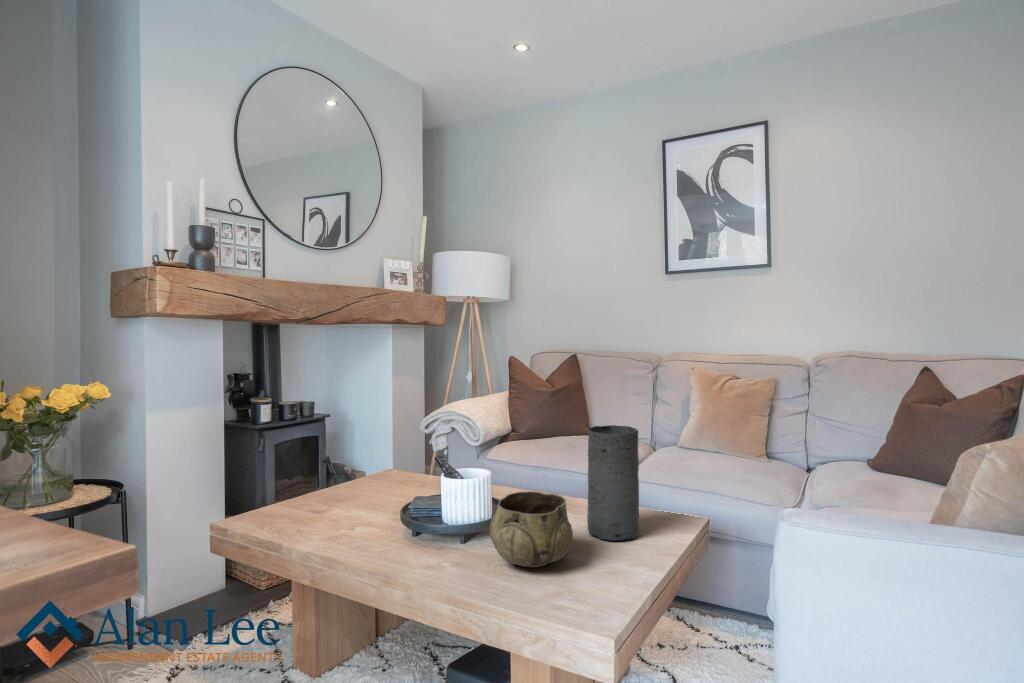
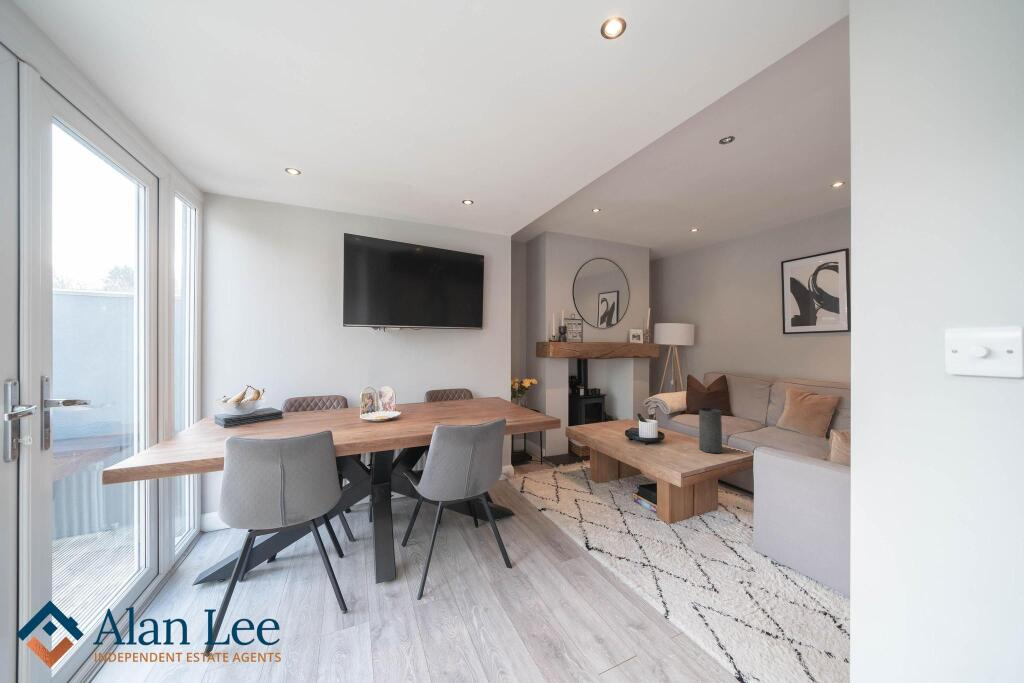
decorative bowl: present [490,491,573,567] -> none [655,428,686,454]

